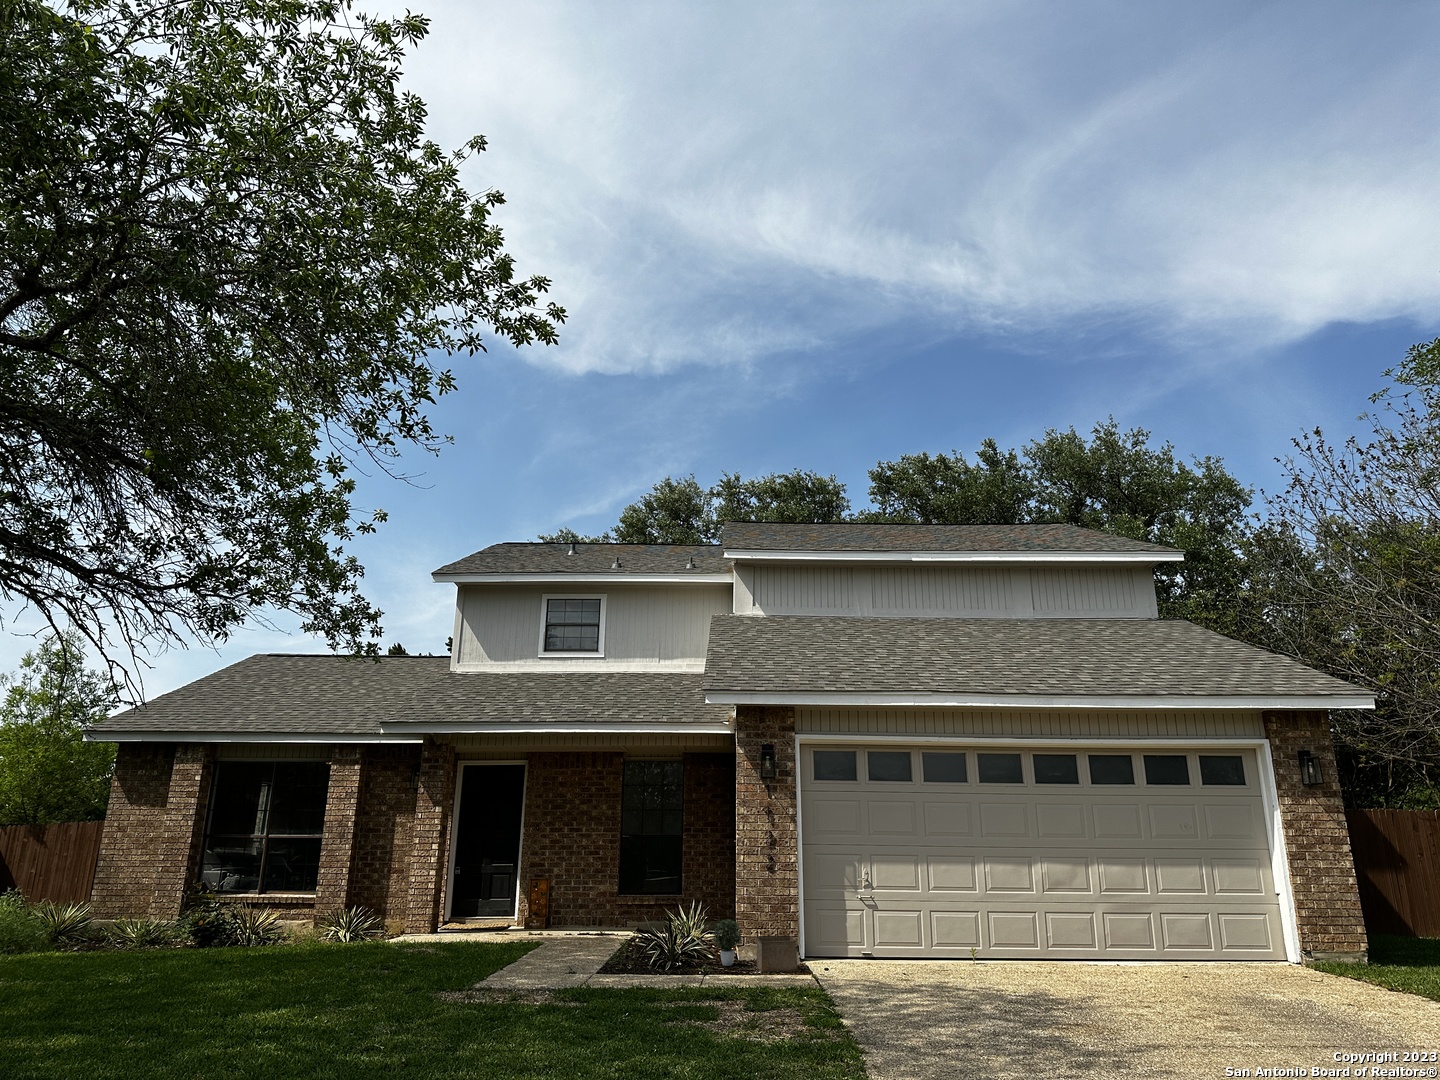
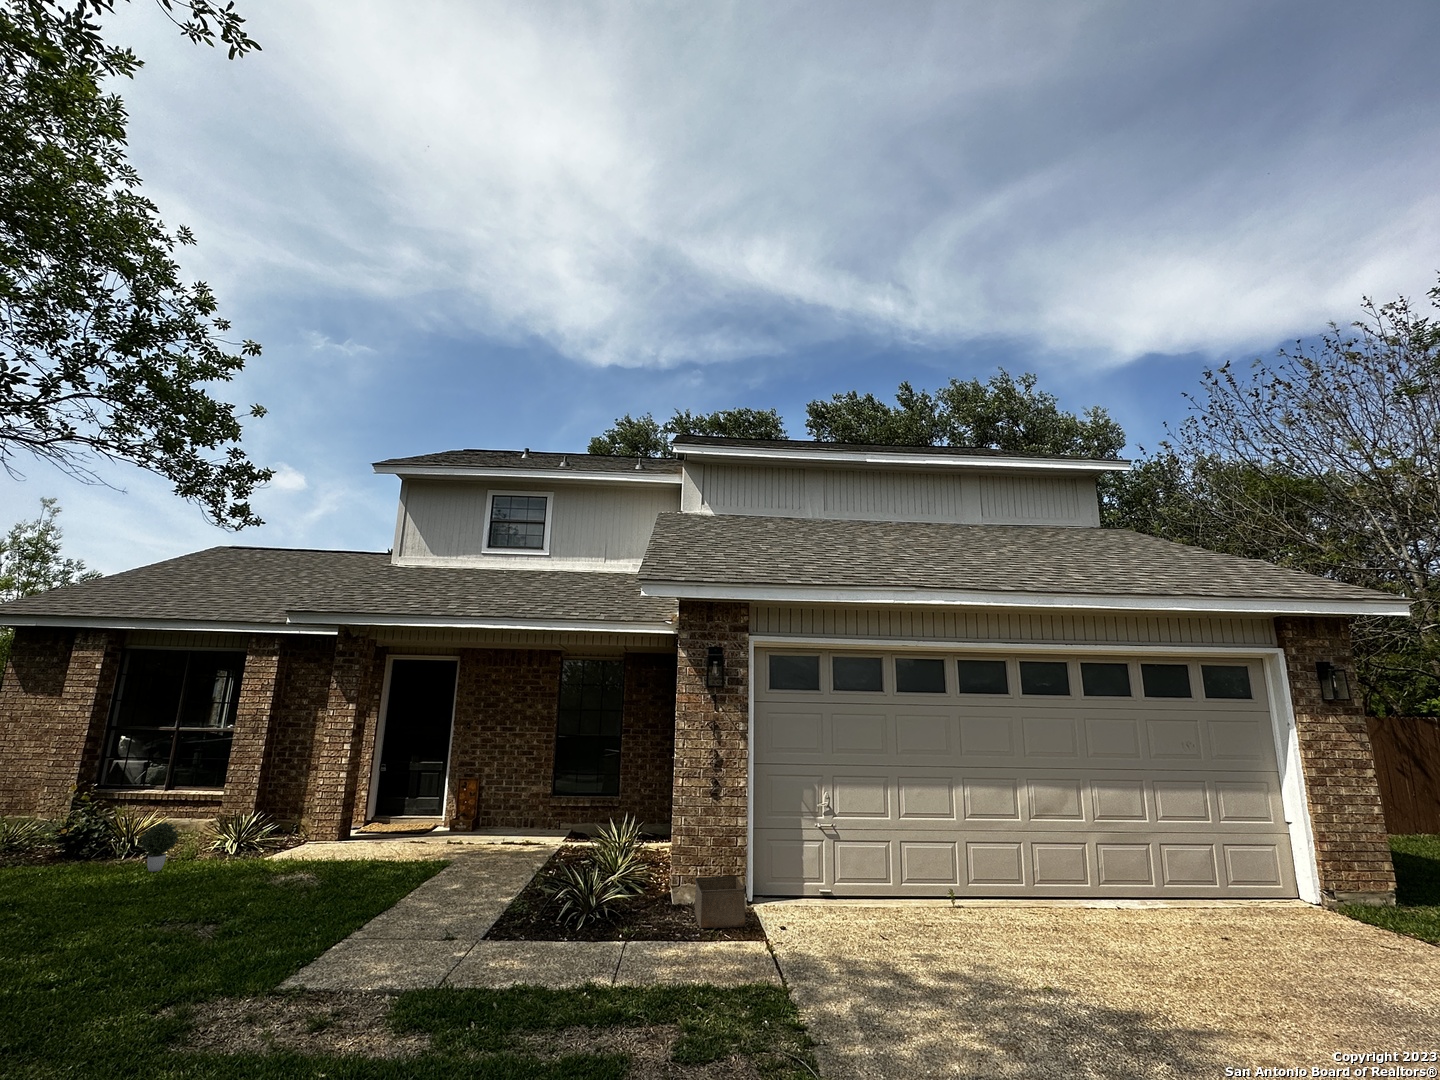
potted plant: present [713,919,742,966] -> present [140,822,178,872]

